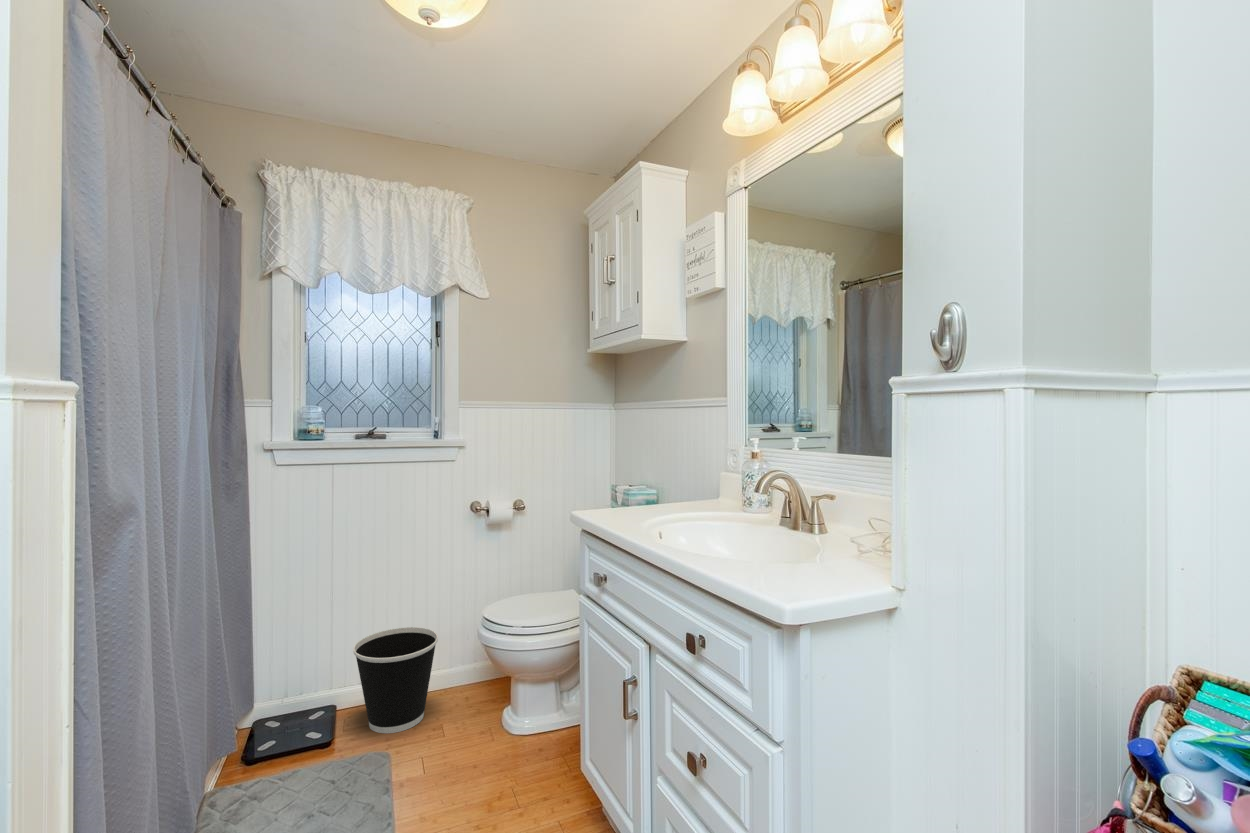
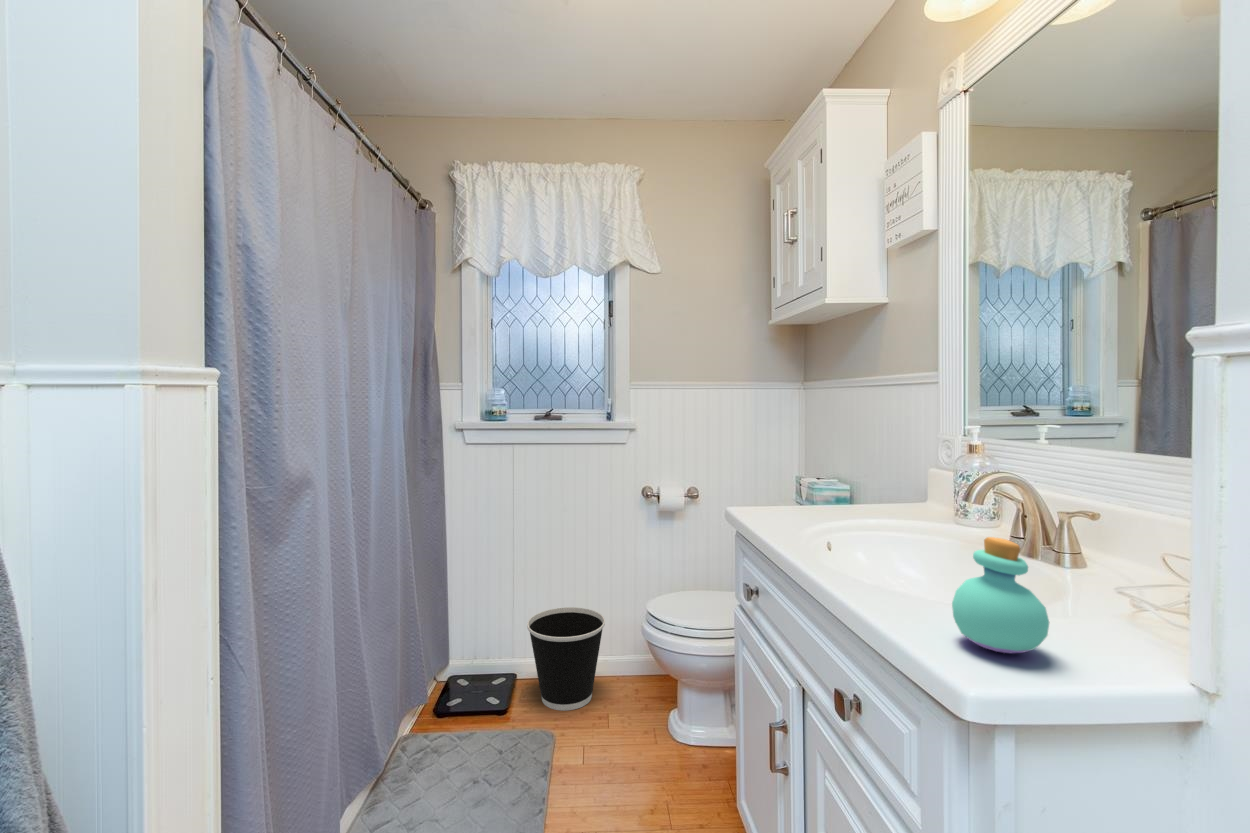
perfume bottle: none [761,511,813,581] -> present [952,537,1049,653]

